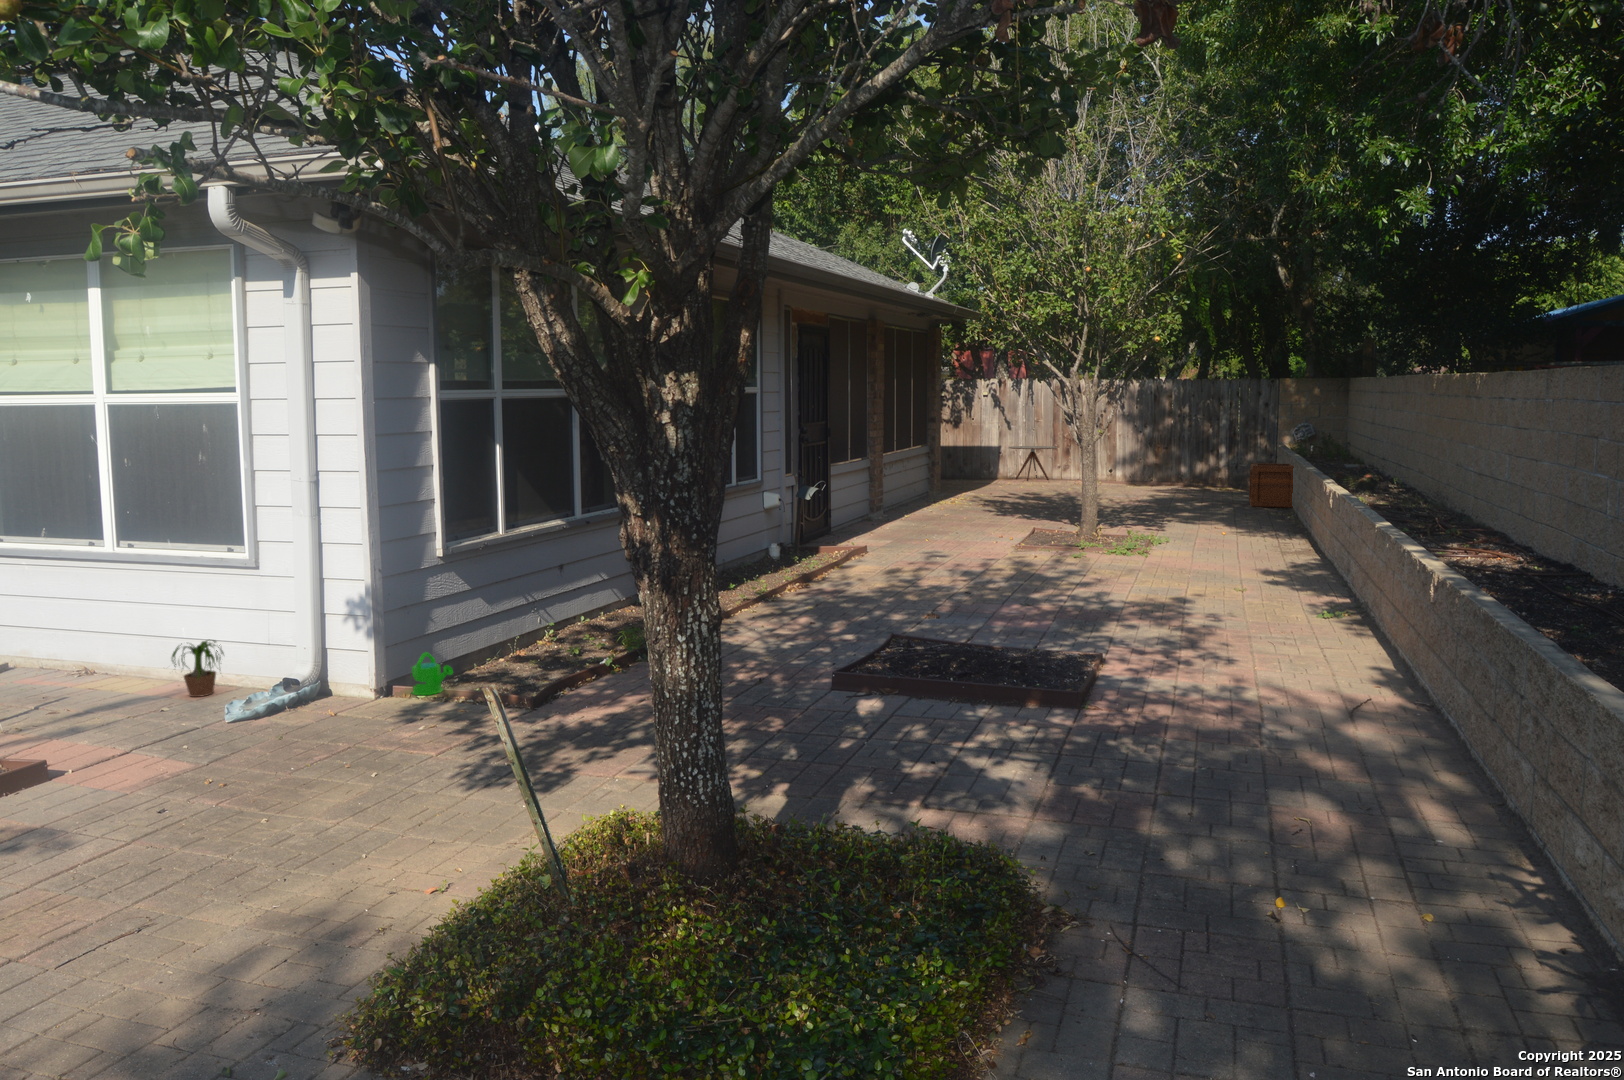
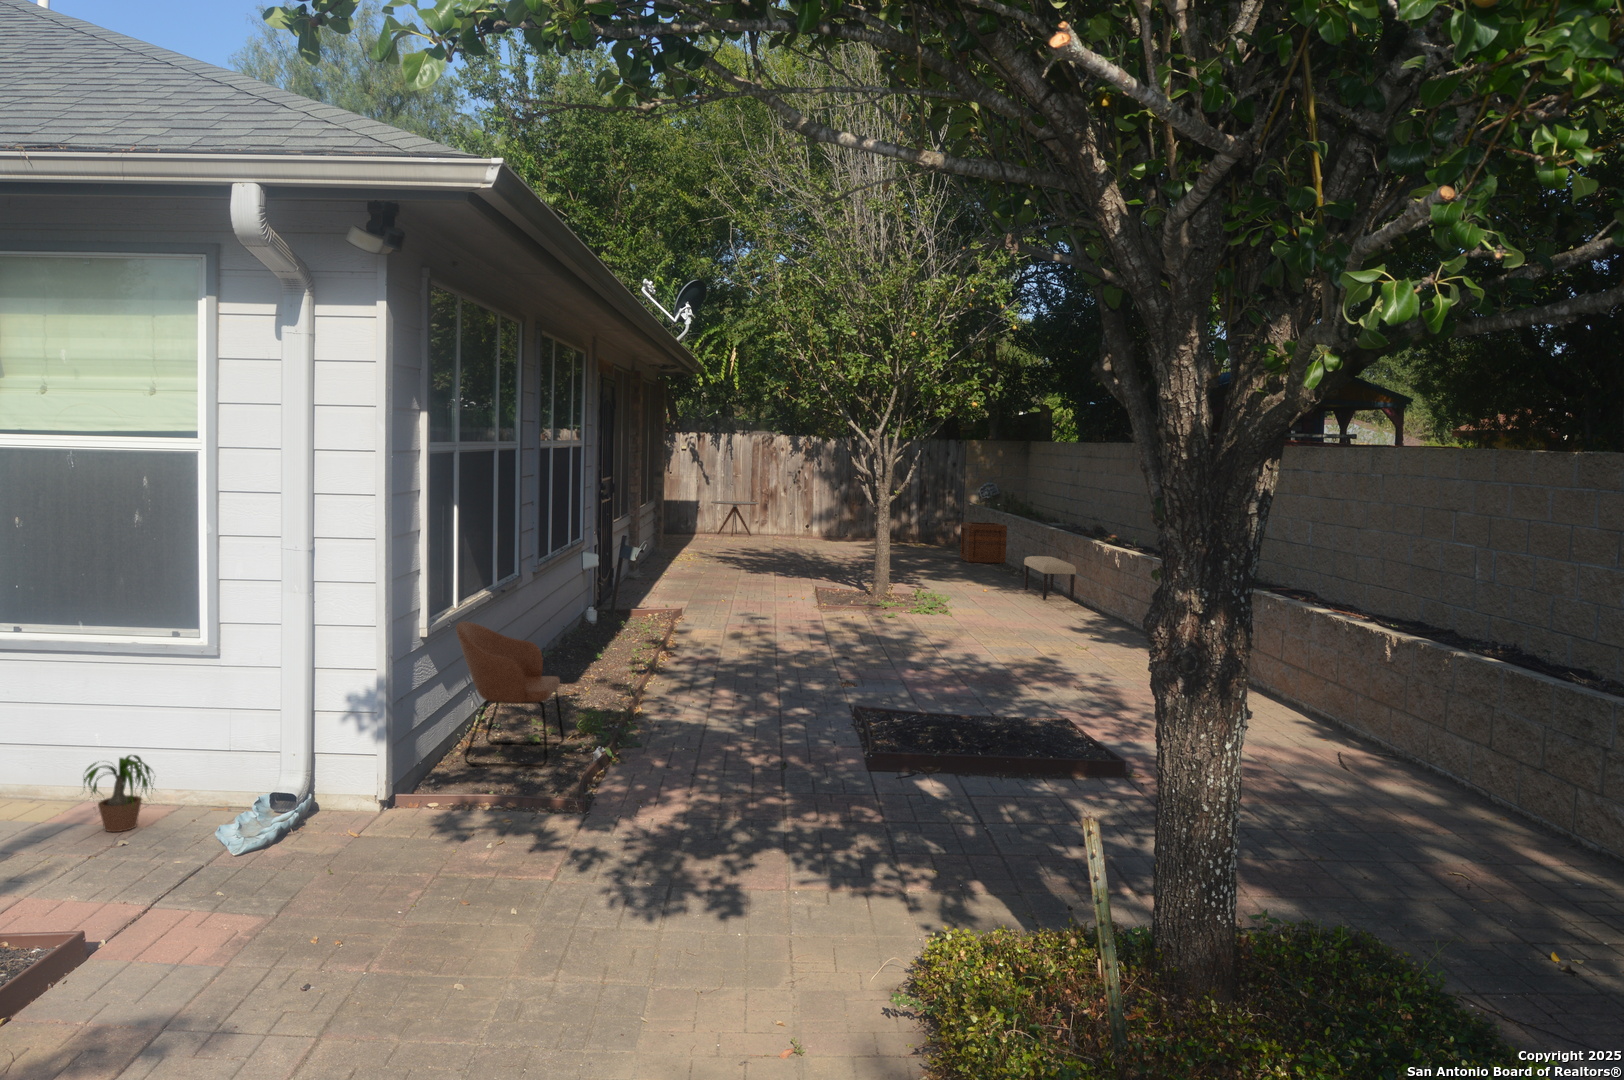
bench: none [1276,499,1320,548] -> present [1024,556,1076,600]
chair: none [483,546,589,675] -> present [456,621,564,768]
watering can: present [411,652,453,695] -> none [400,750,468,803]

